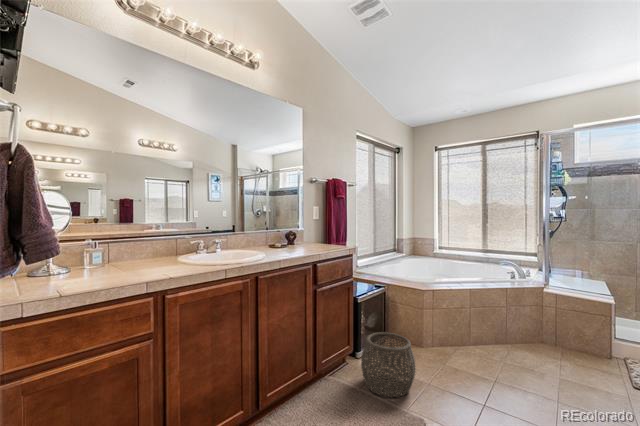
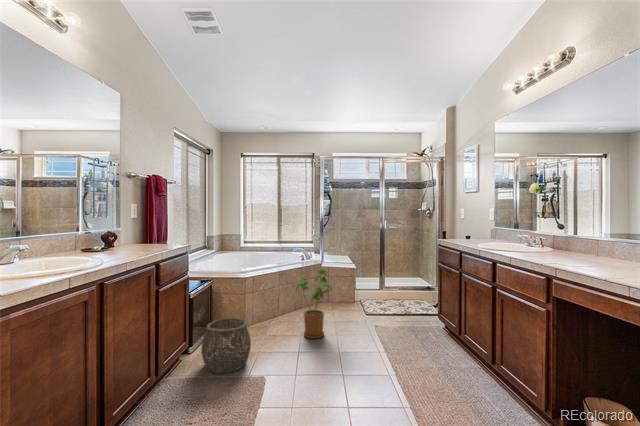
house plant: none [487,295,548,394] -> present [296,269,332,339]

